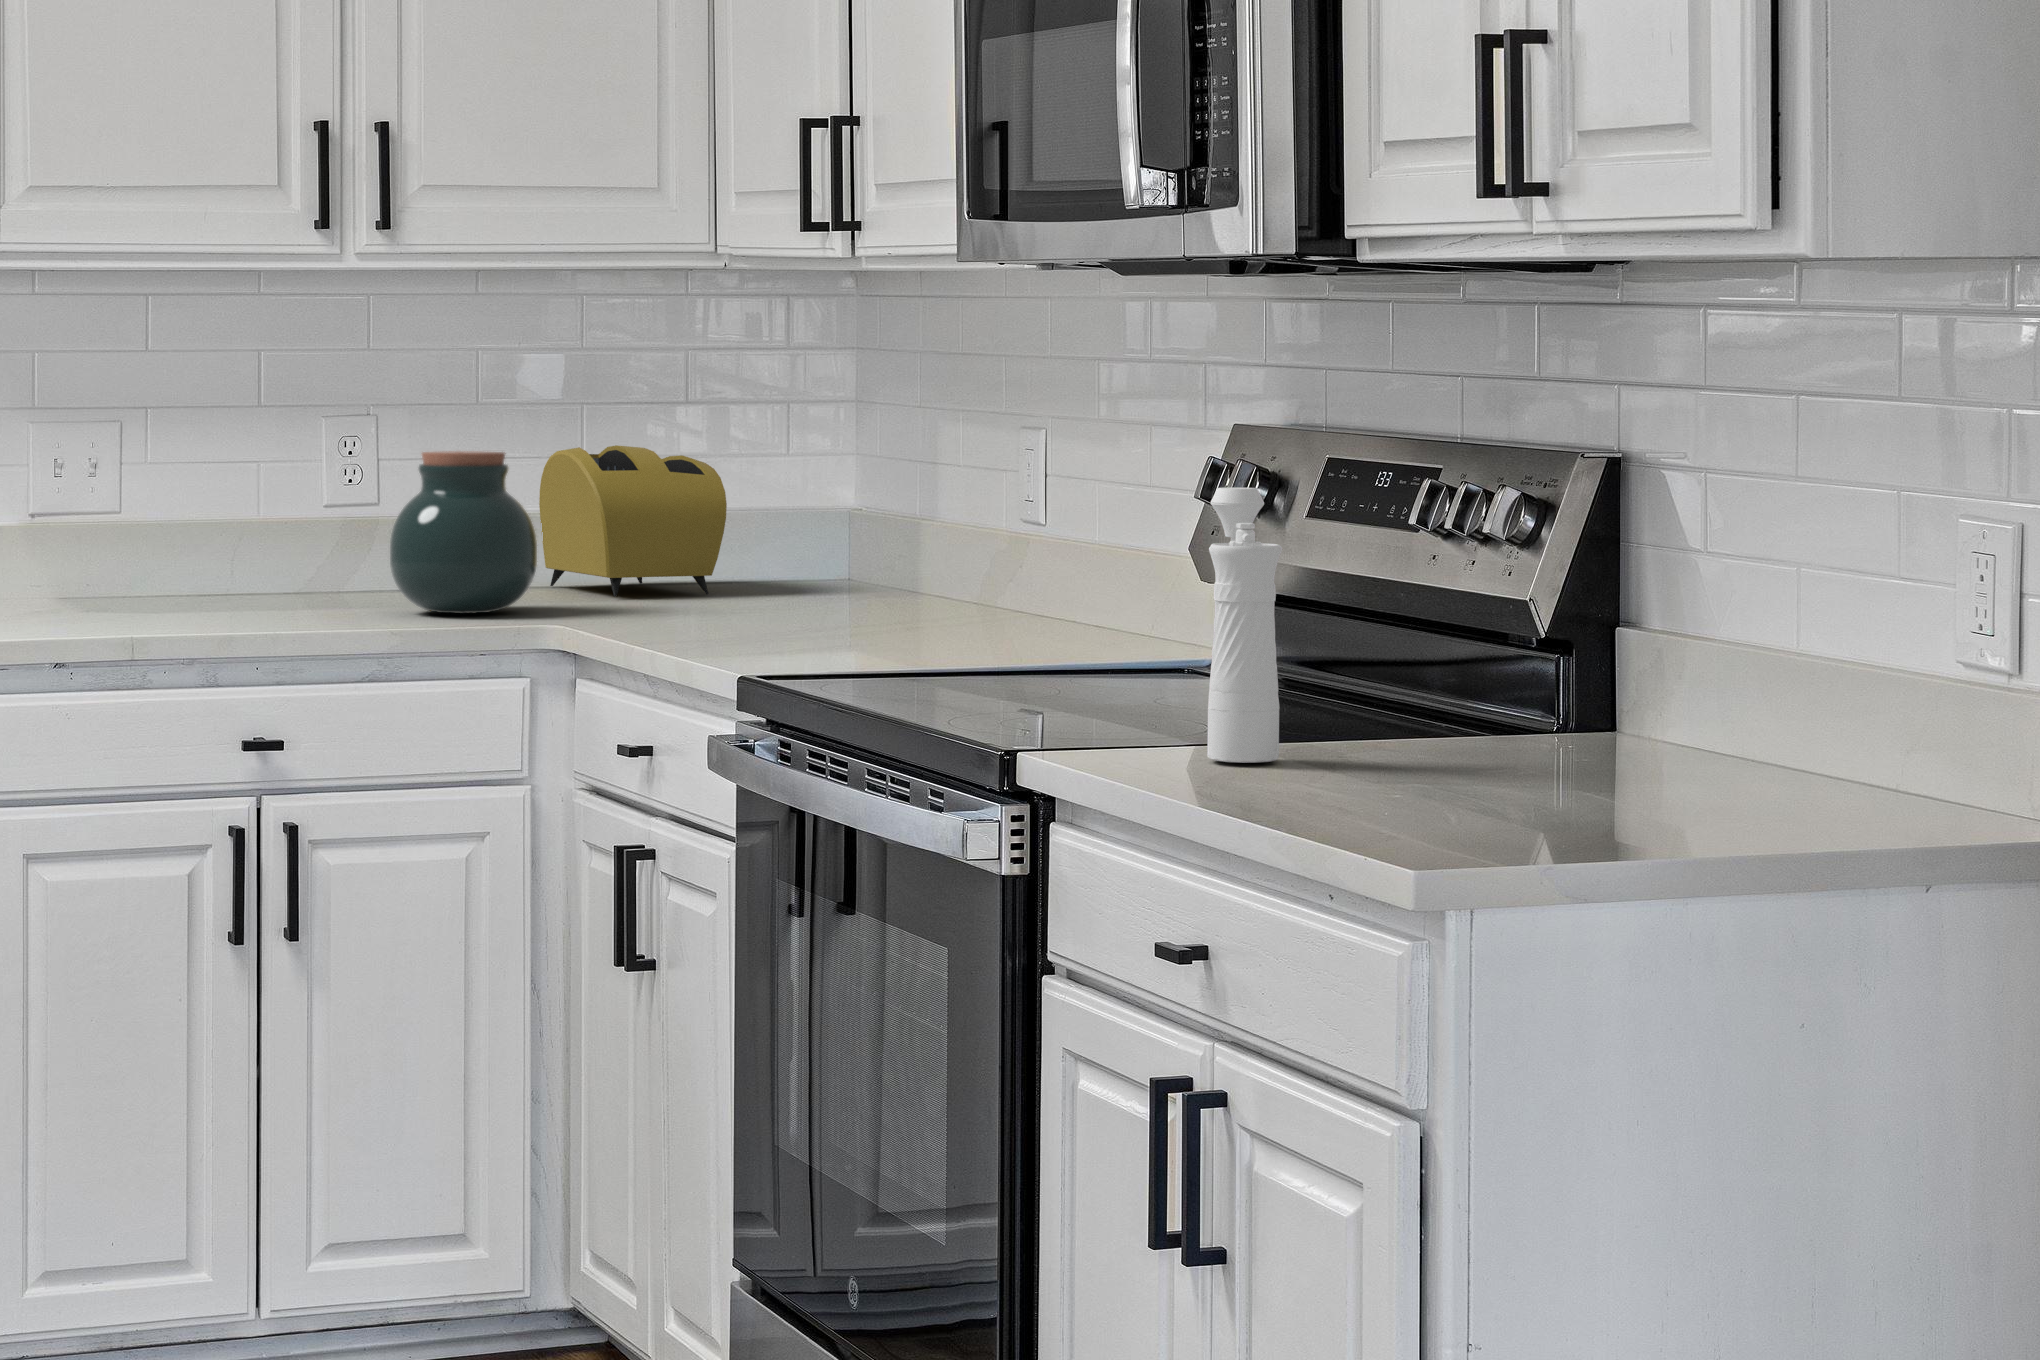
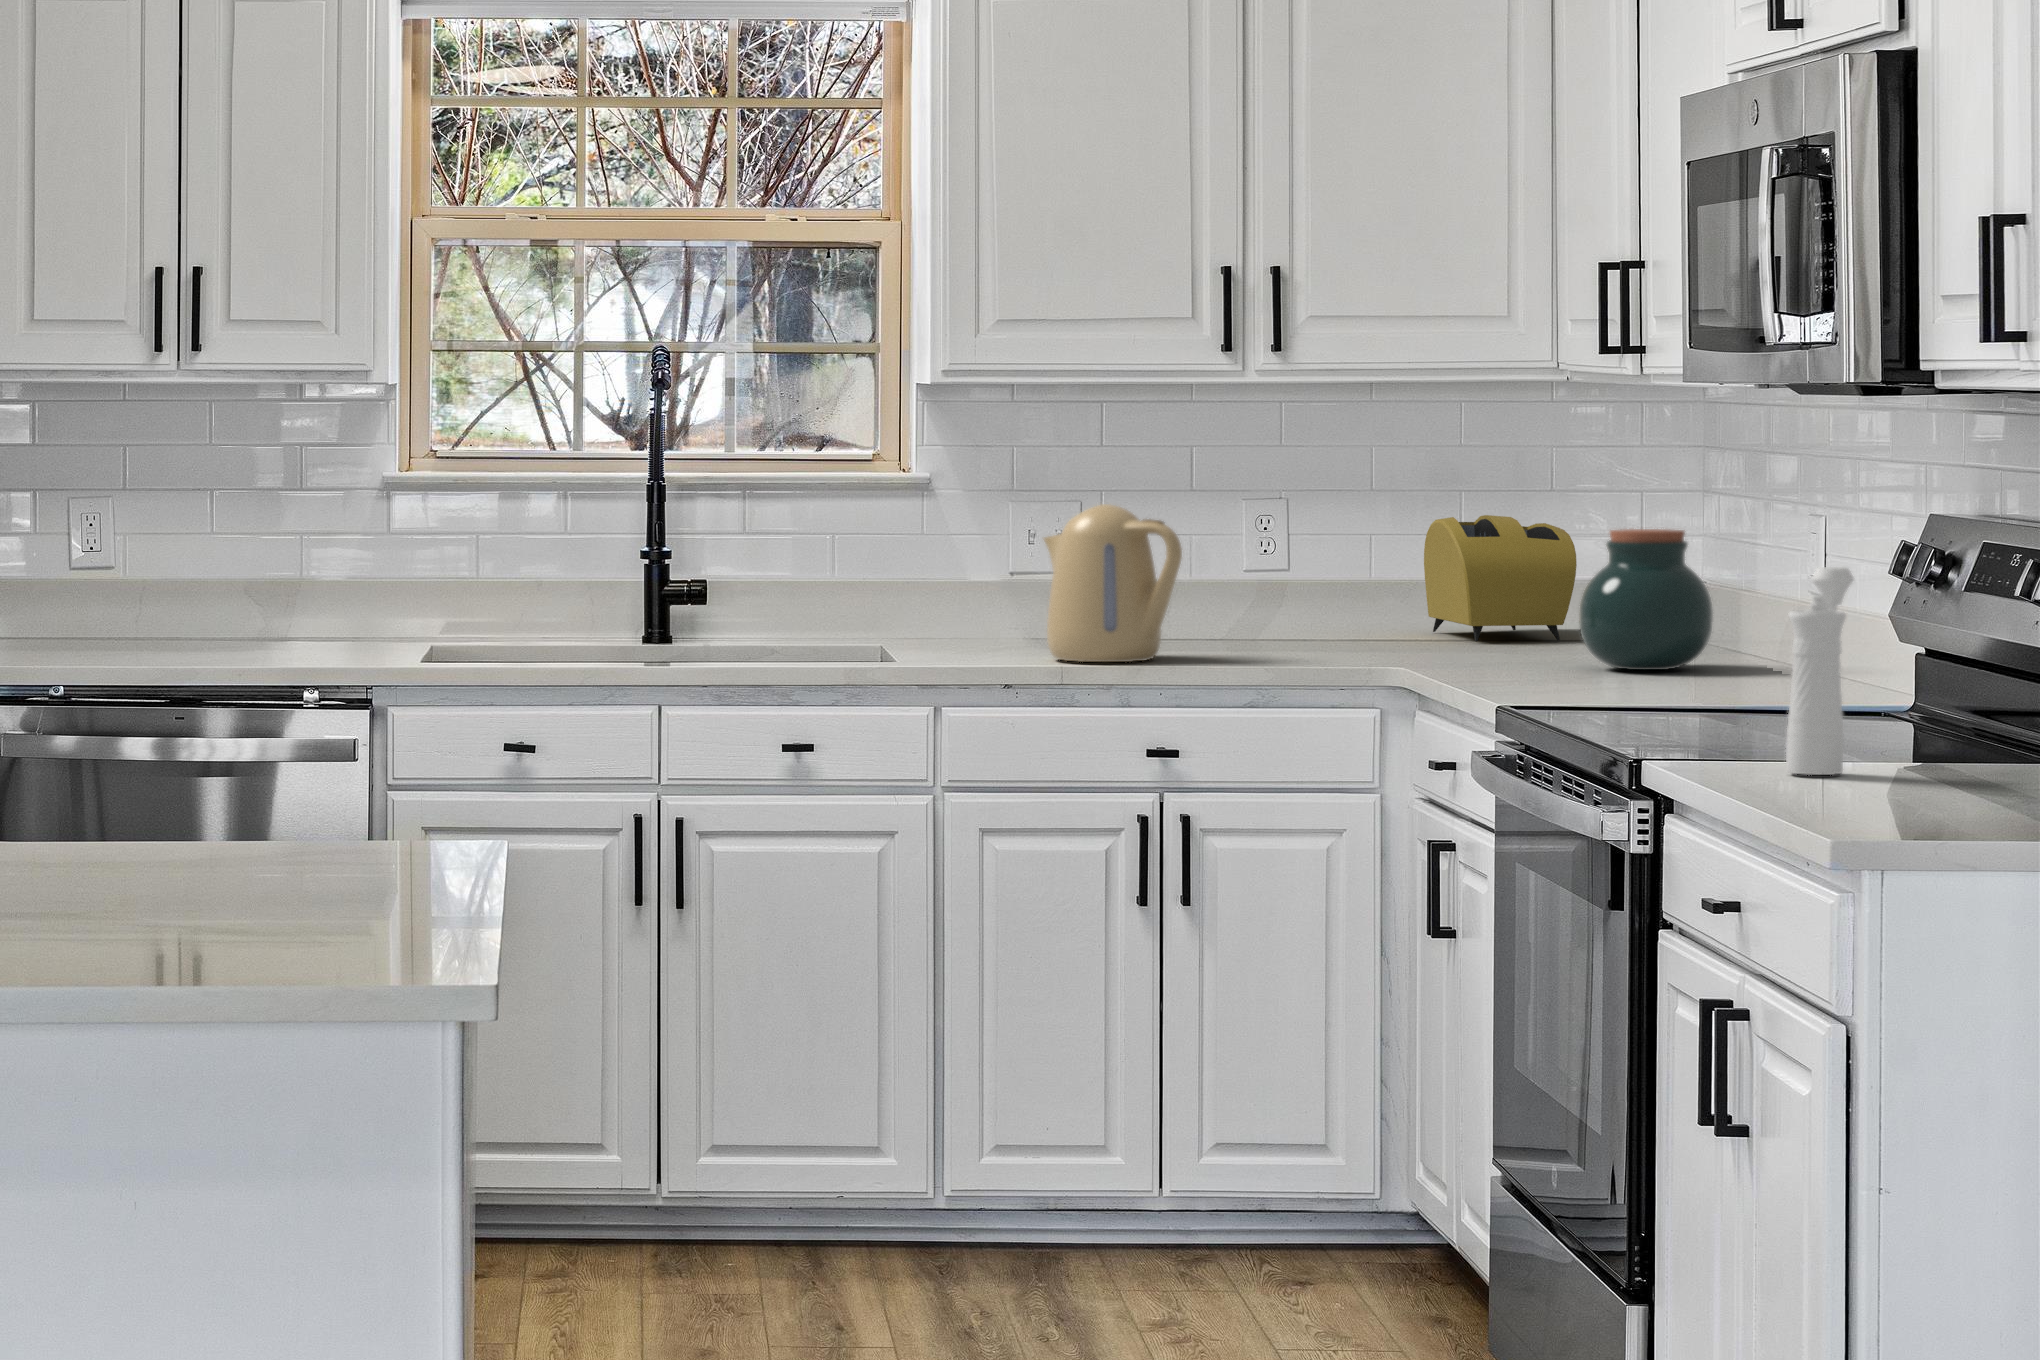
kettle: none [92,425,278,628] -> present [1044,504,1182,662]
jar: present [390,451,537,614] -> present [1580,529,1713,670]

